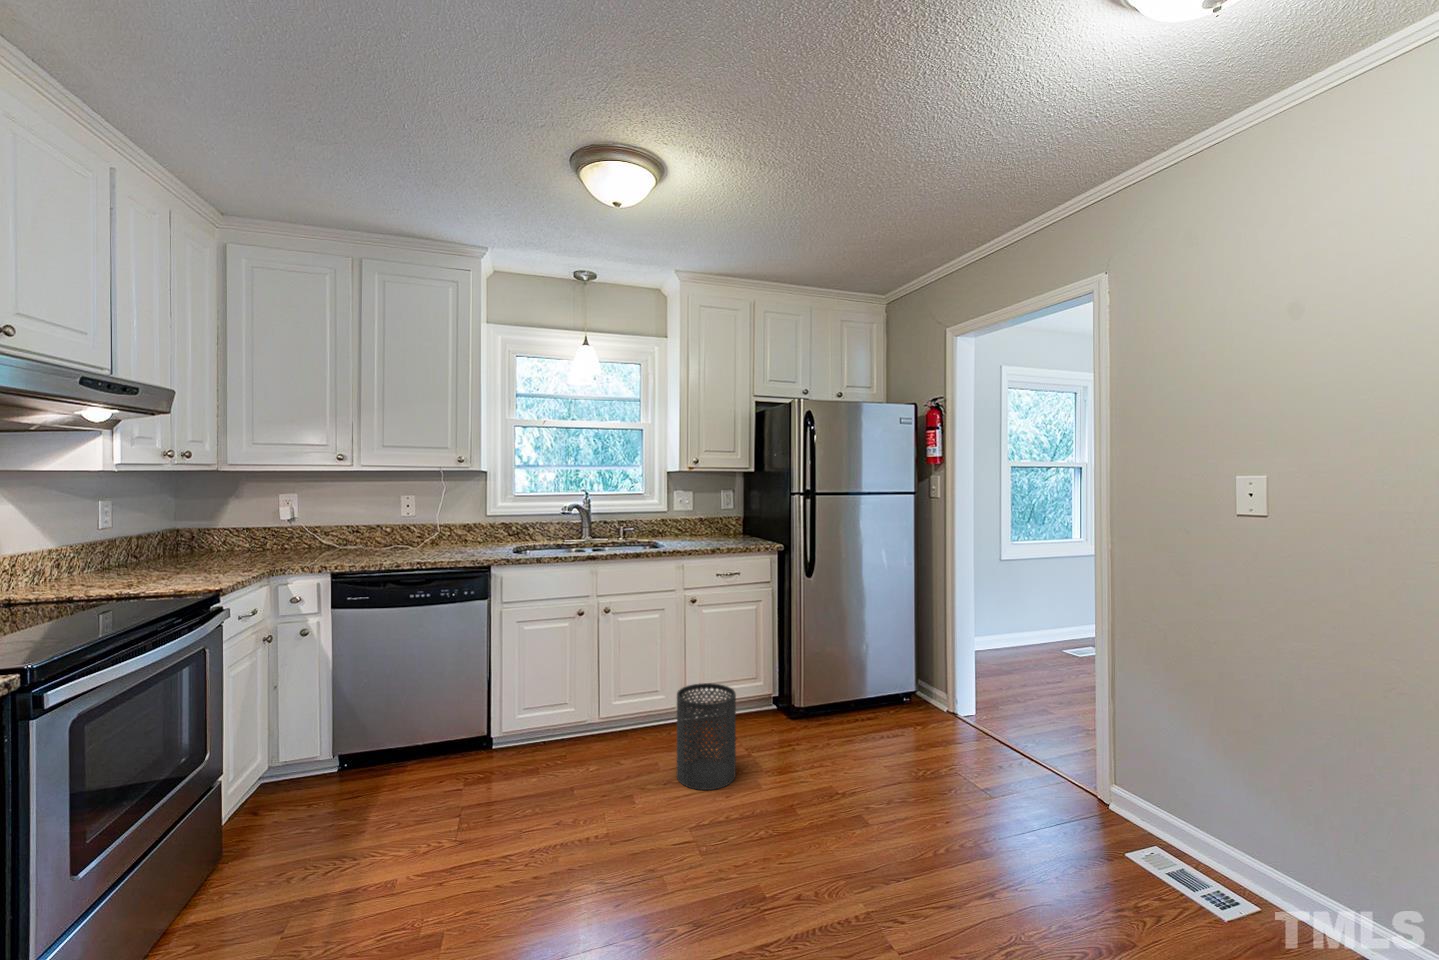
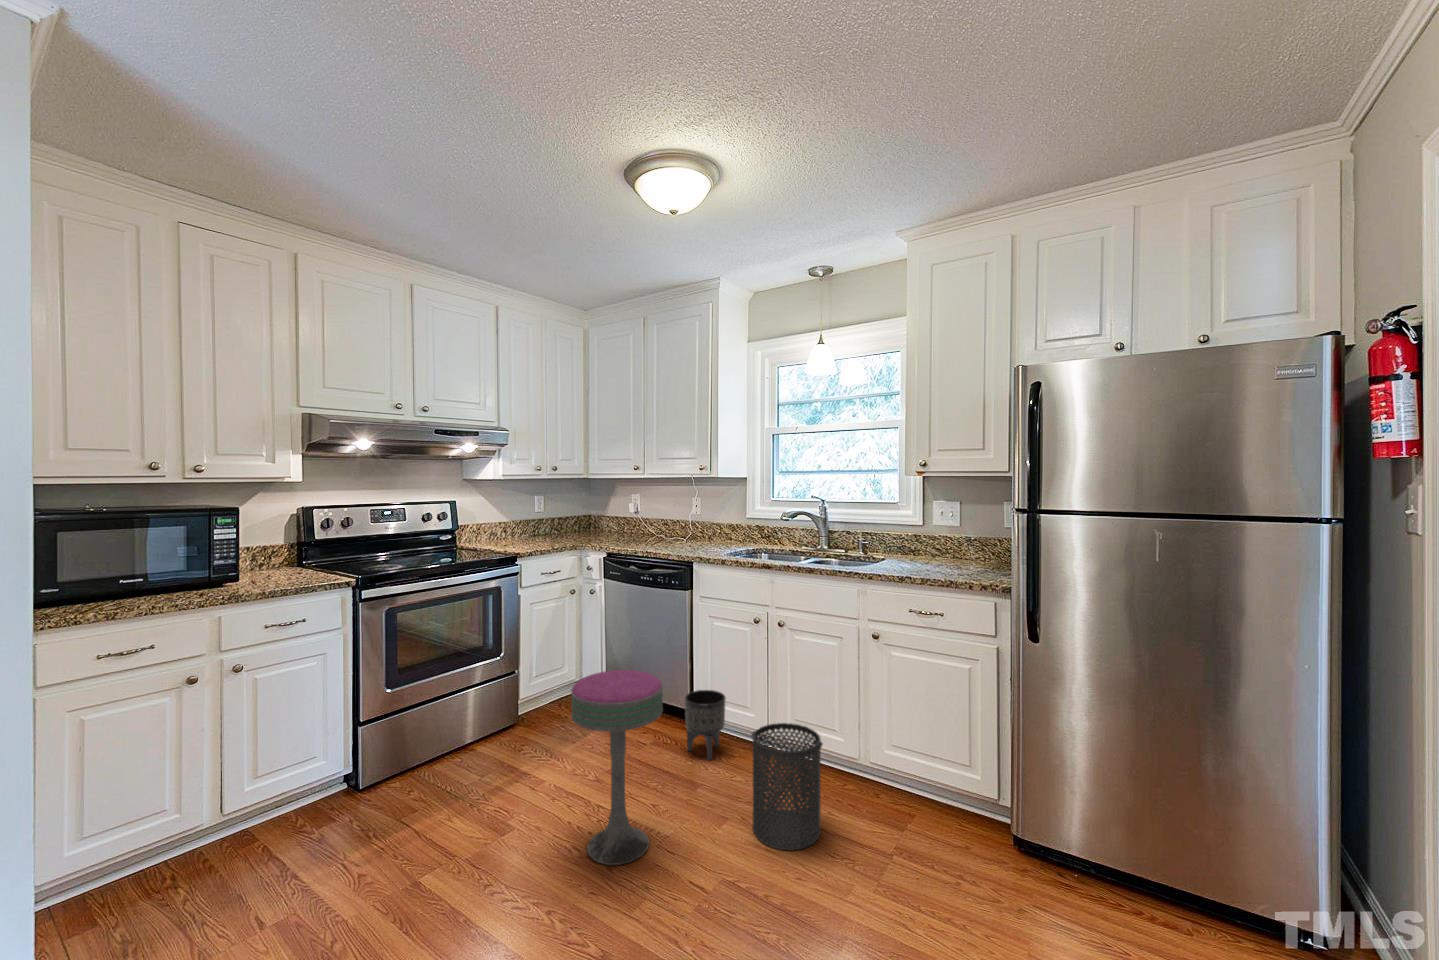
bar stool: none [574,669,672,880] -> present [571,670,663,865]
planter: none [524,698,570,772] -> present [685,690,726,760]

